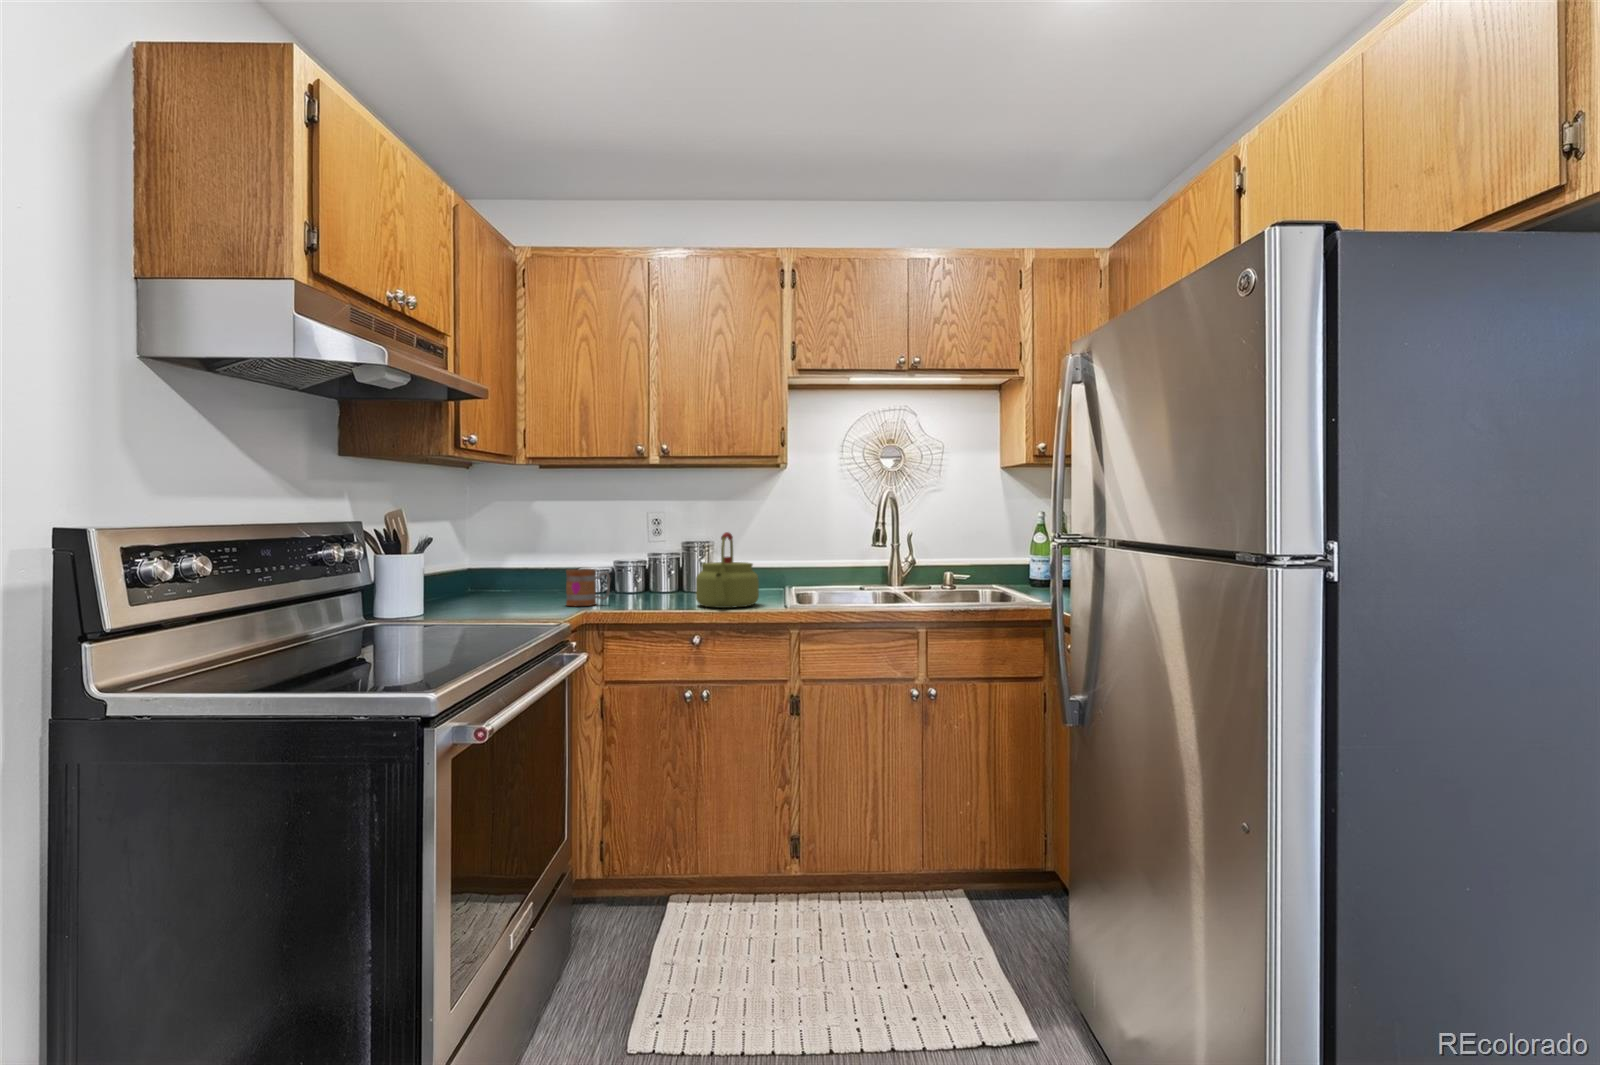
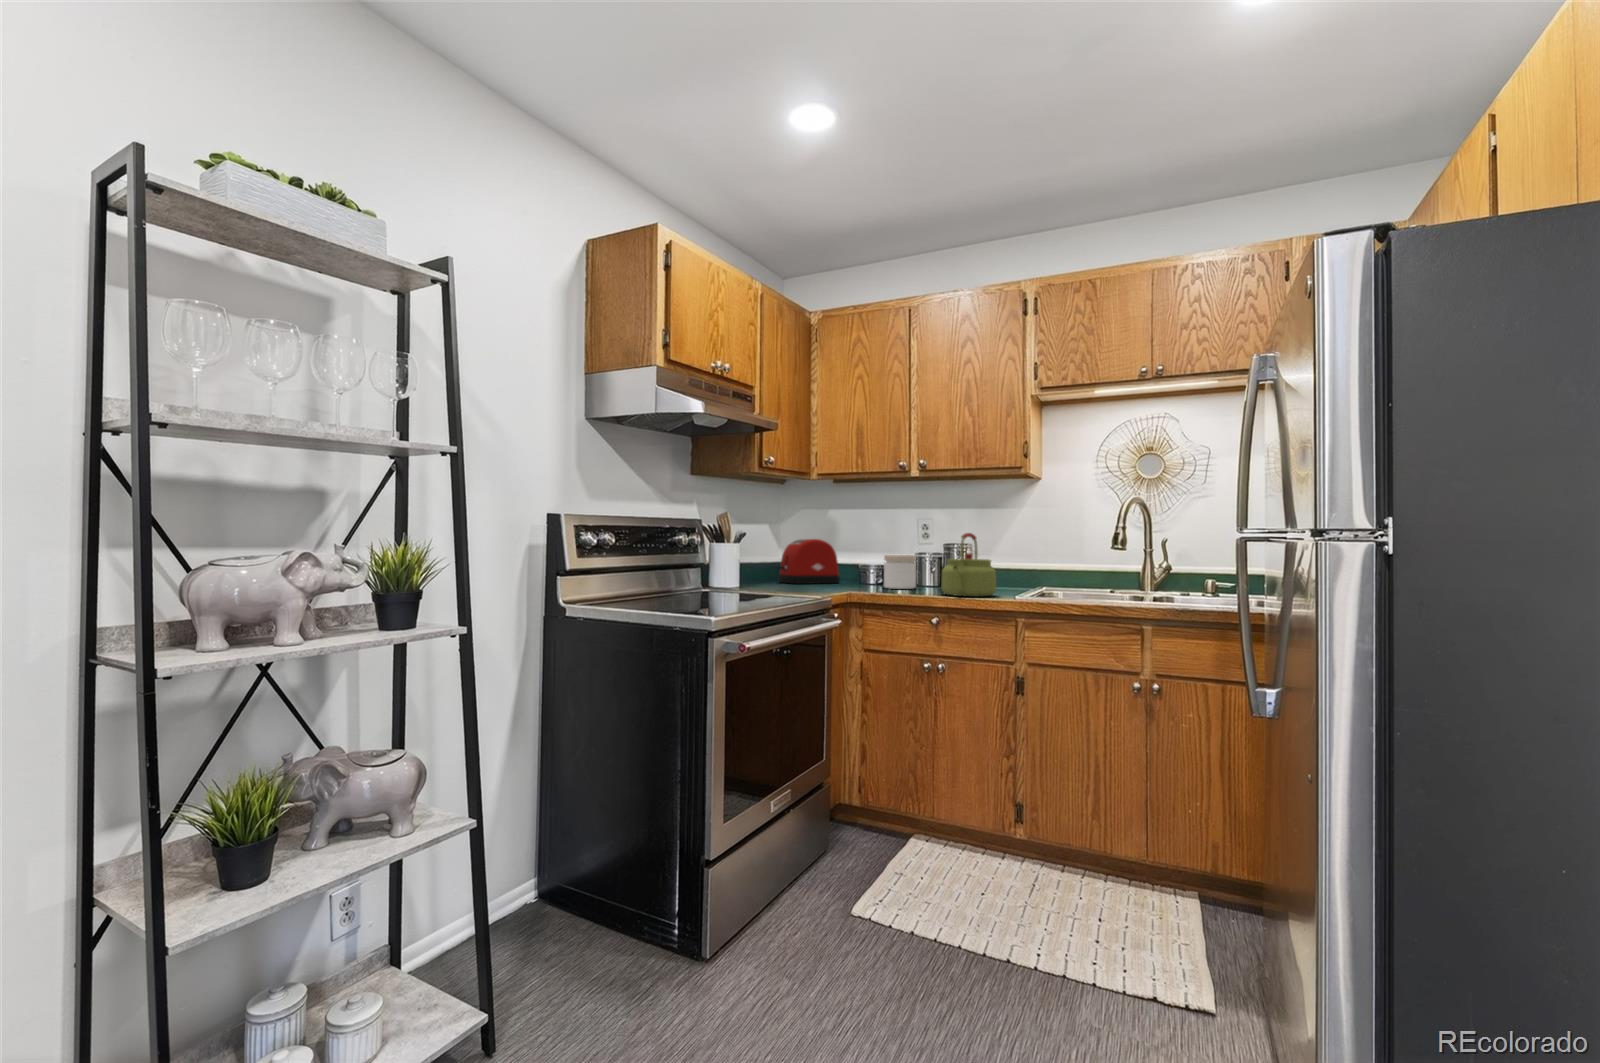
toaster: none [462,538,550,598] -> present [776,539,840,584]
jar: none [615,557,655,600] -> present [884,555,916,589]
mug: present [566,569,610,606] -> none [842,562,876,590]

